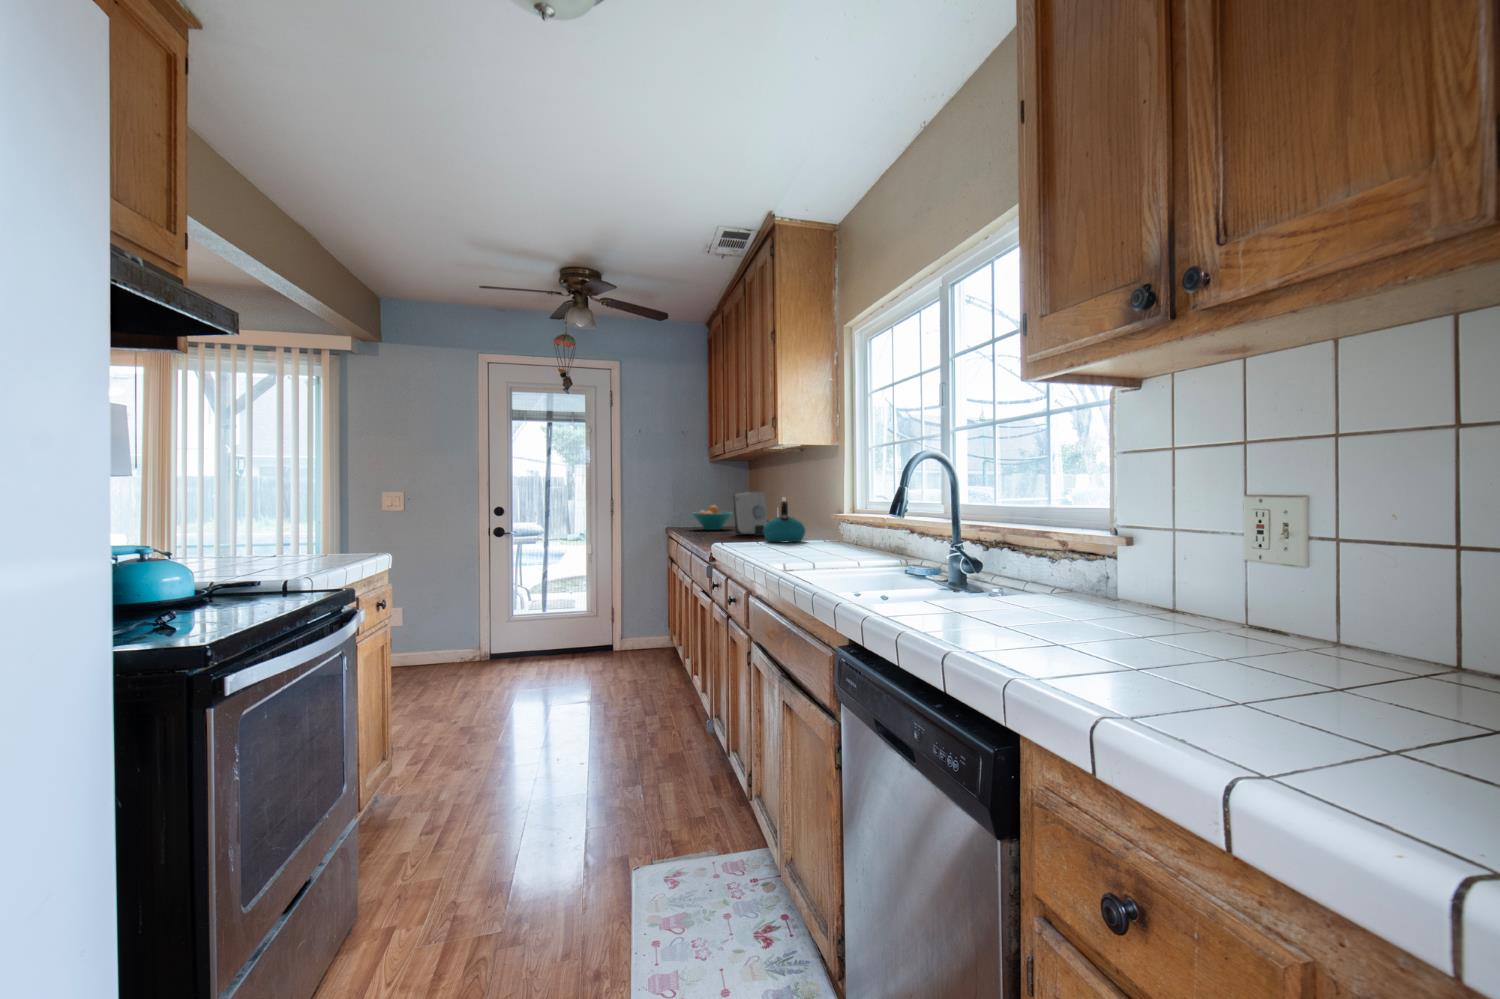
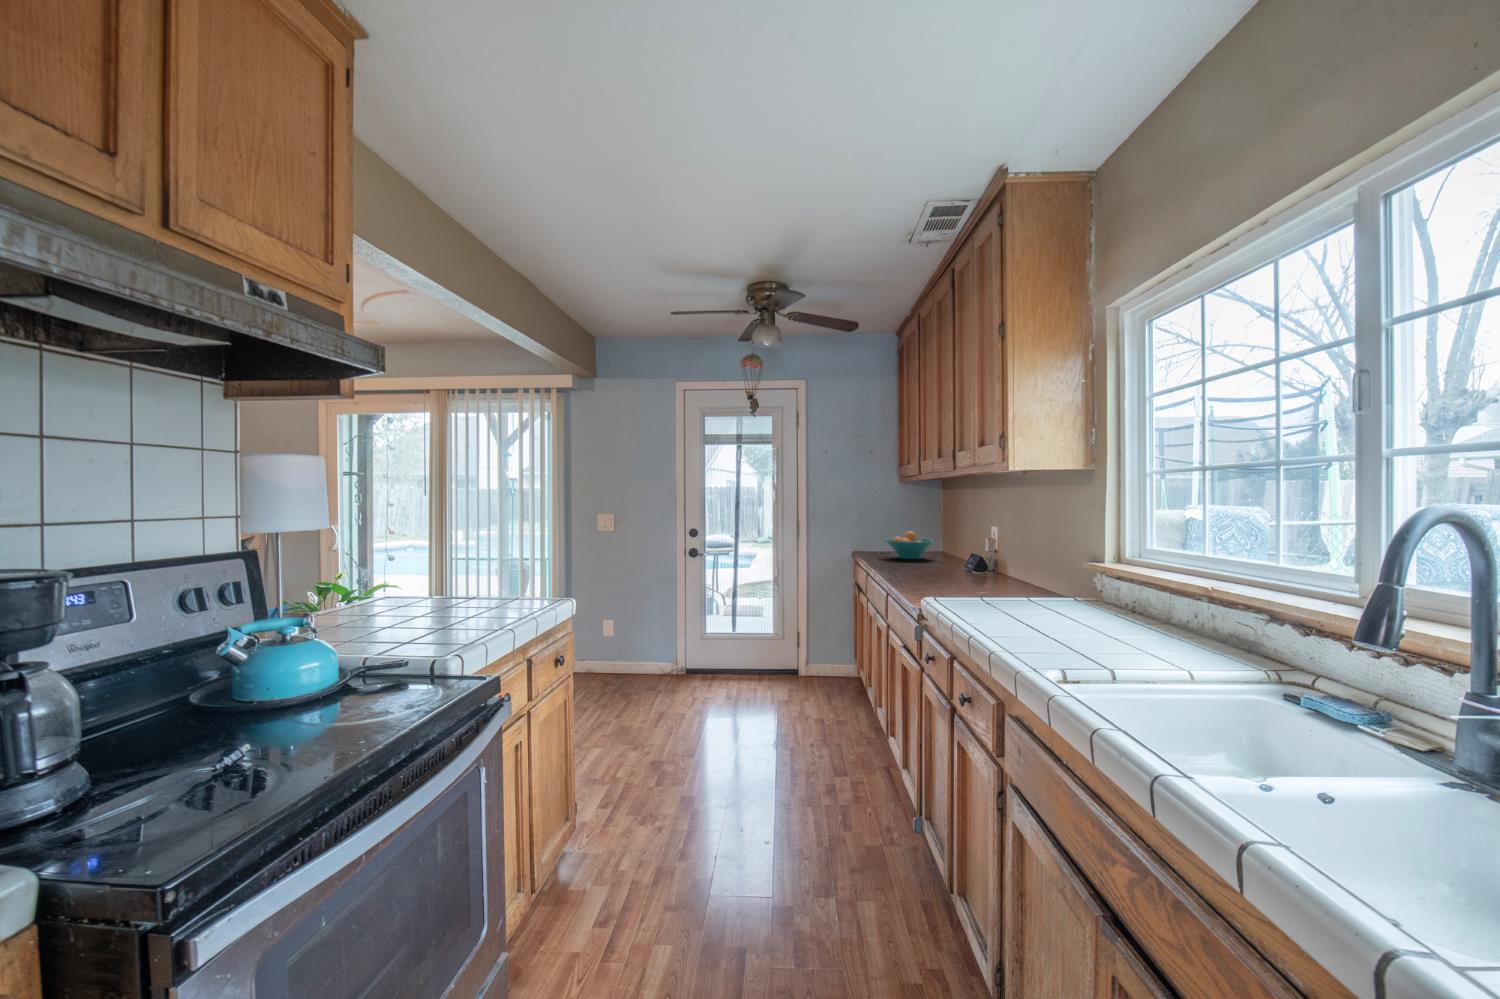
soap dispenser: present [734,492,767,536] -> none [937,521,981,574]
kettle: present [763,501,805,542] -> none [981,538,1040,593]

